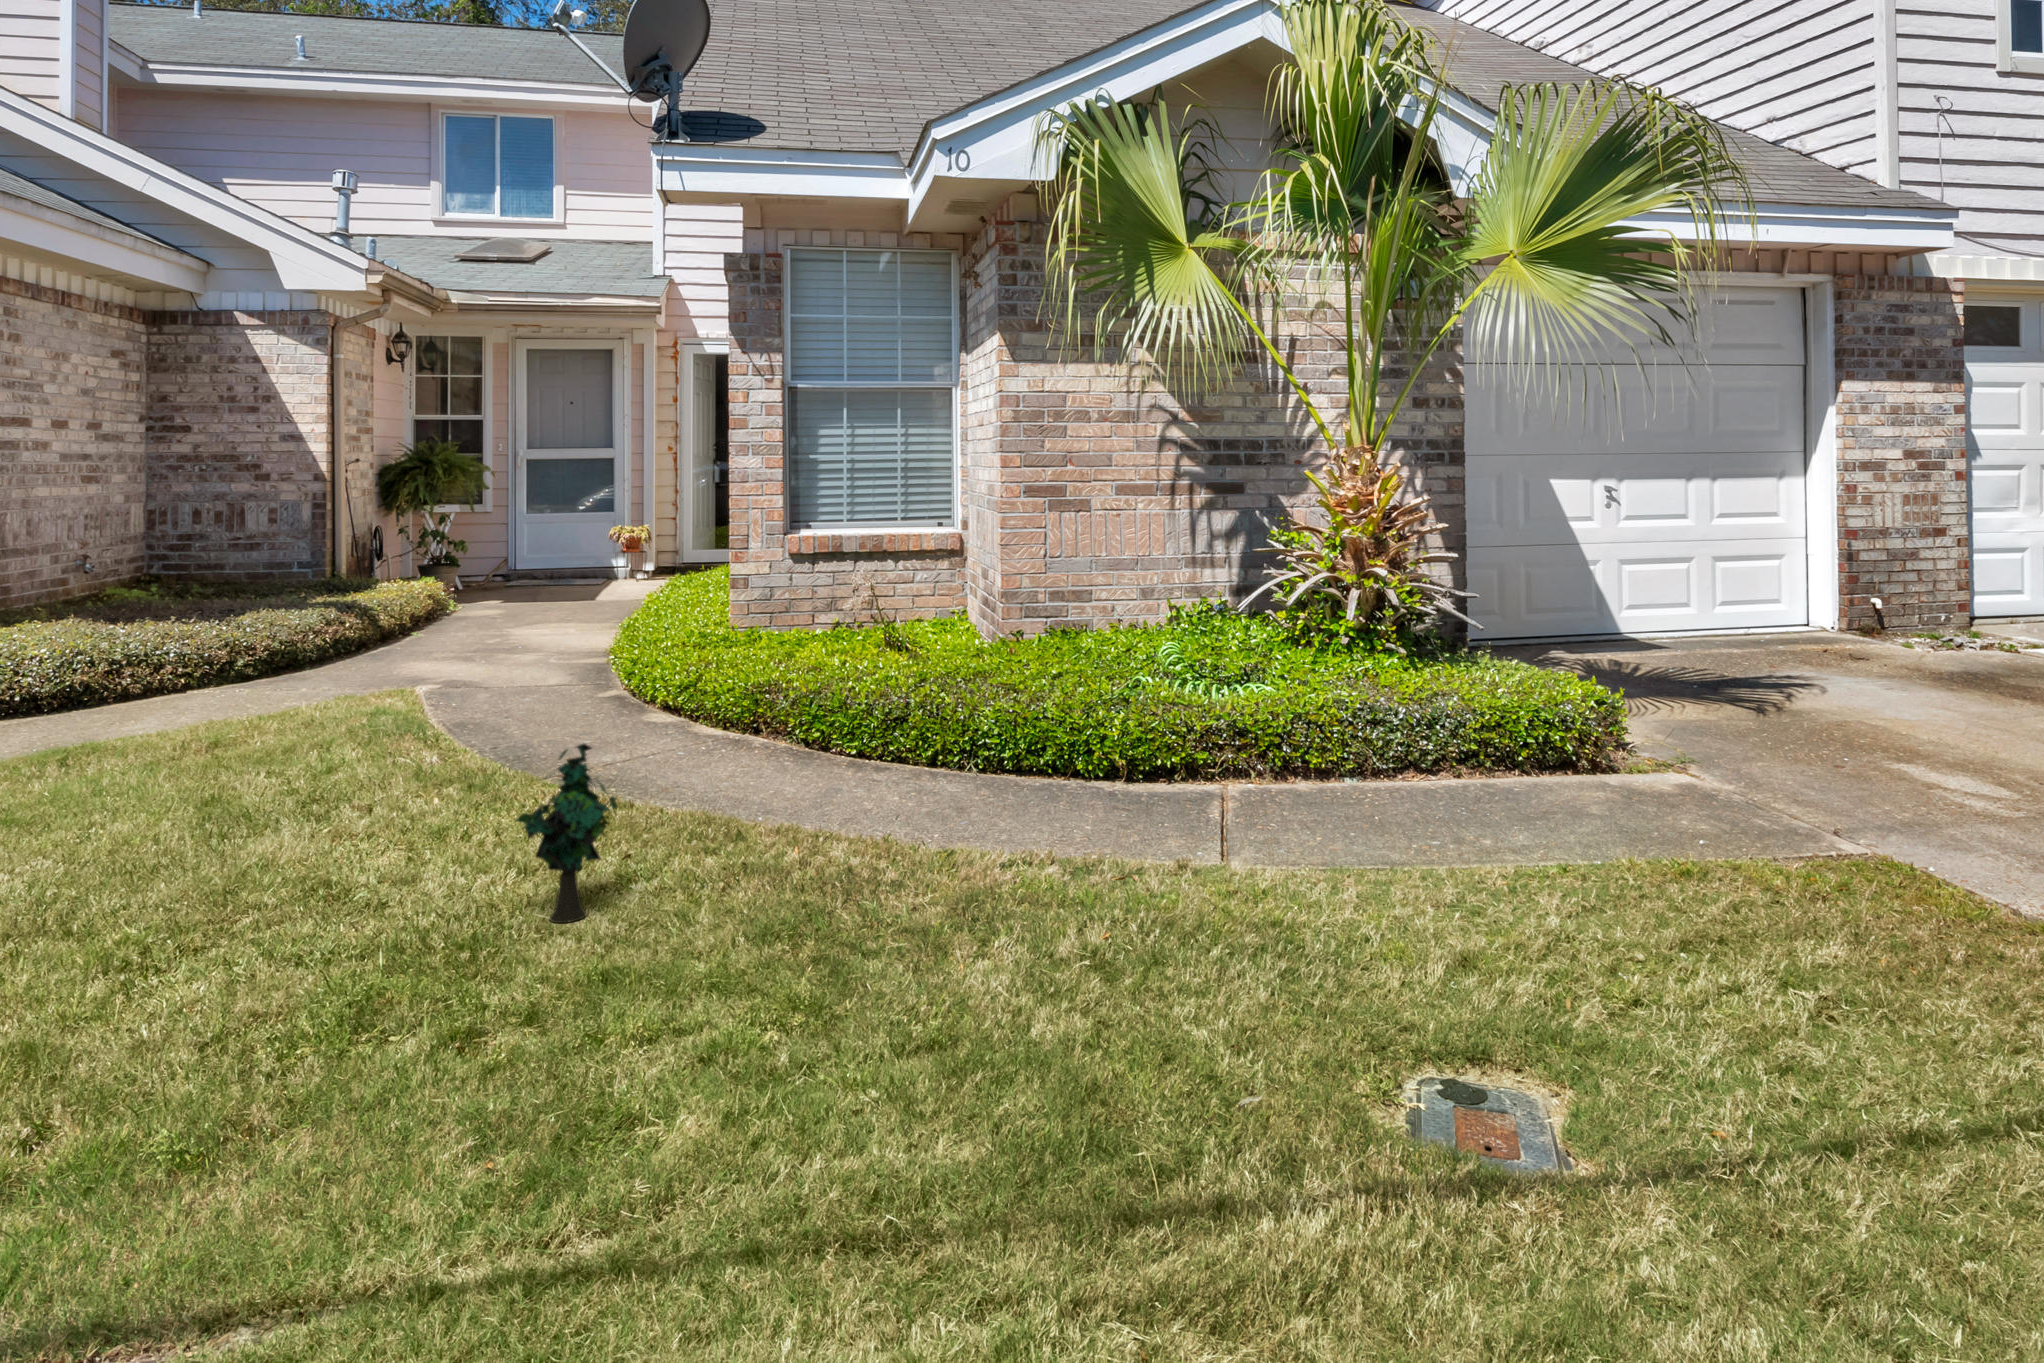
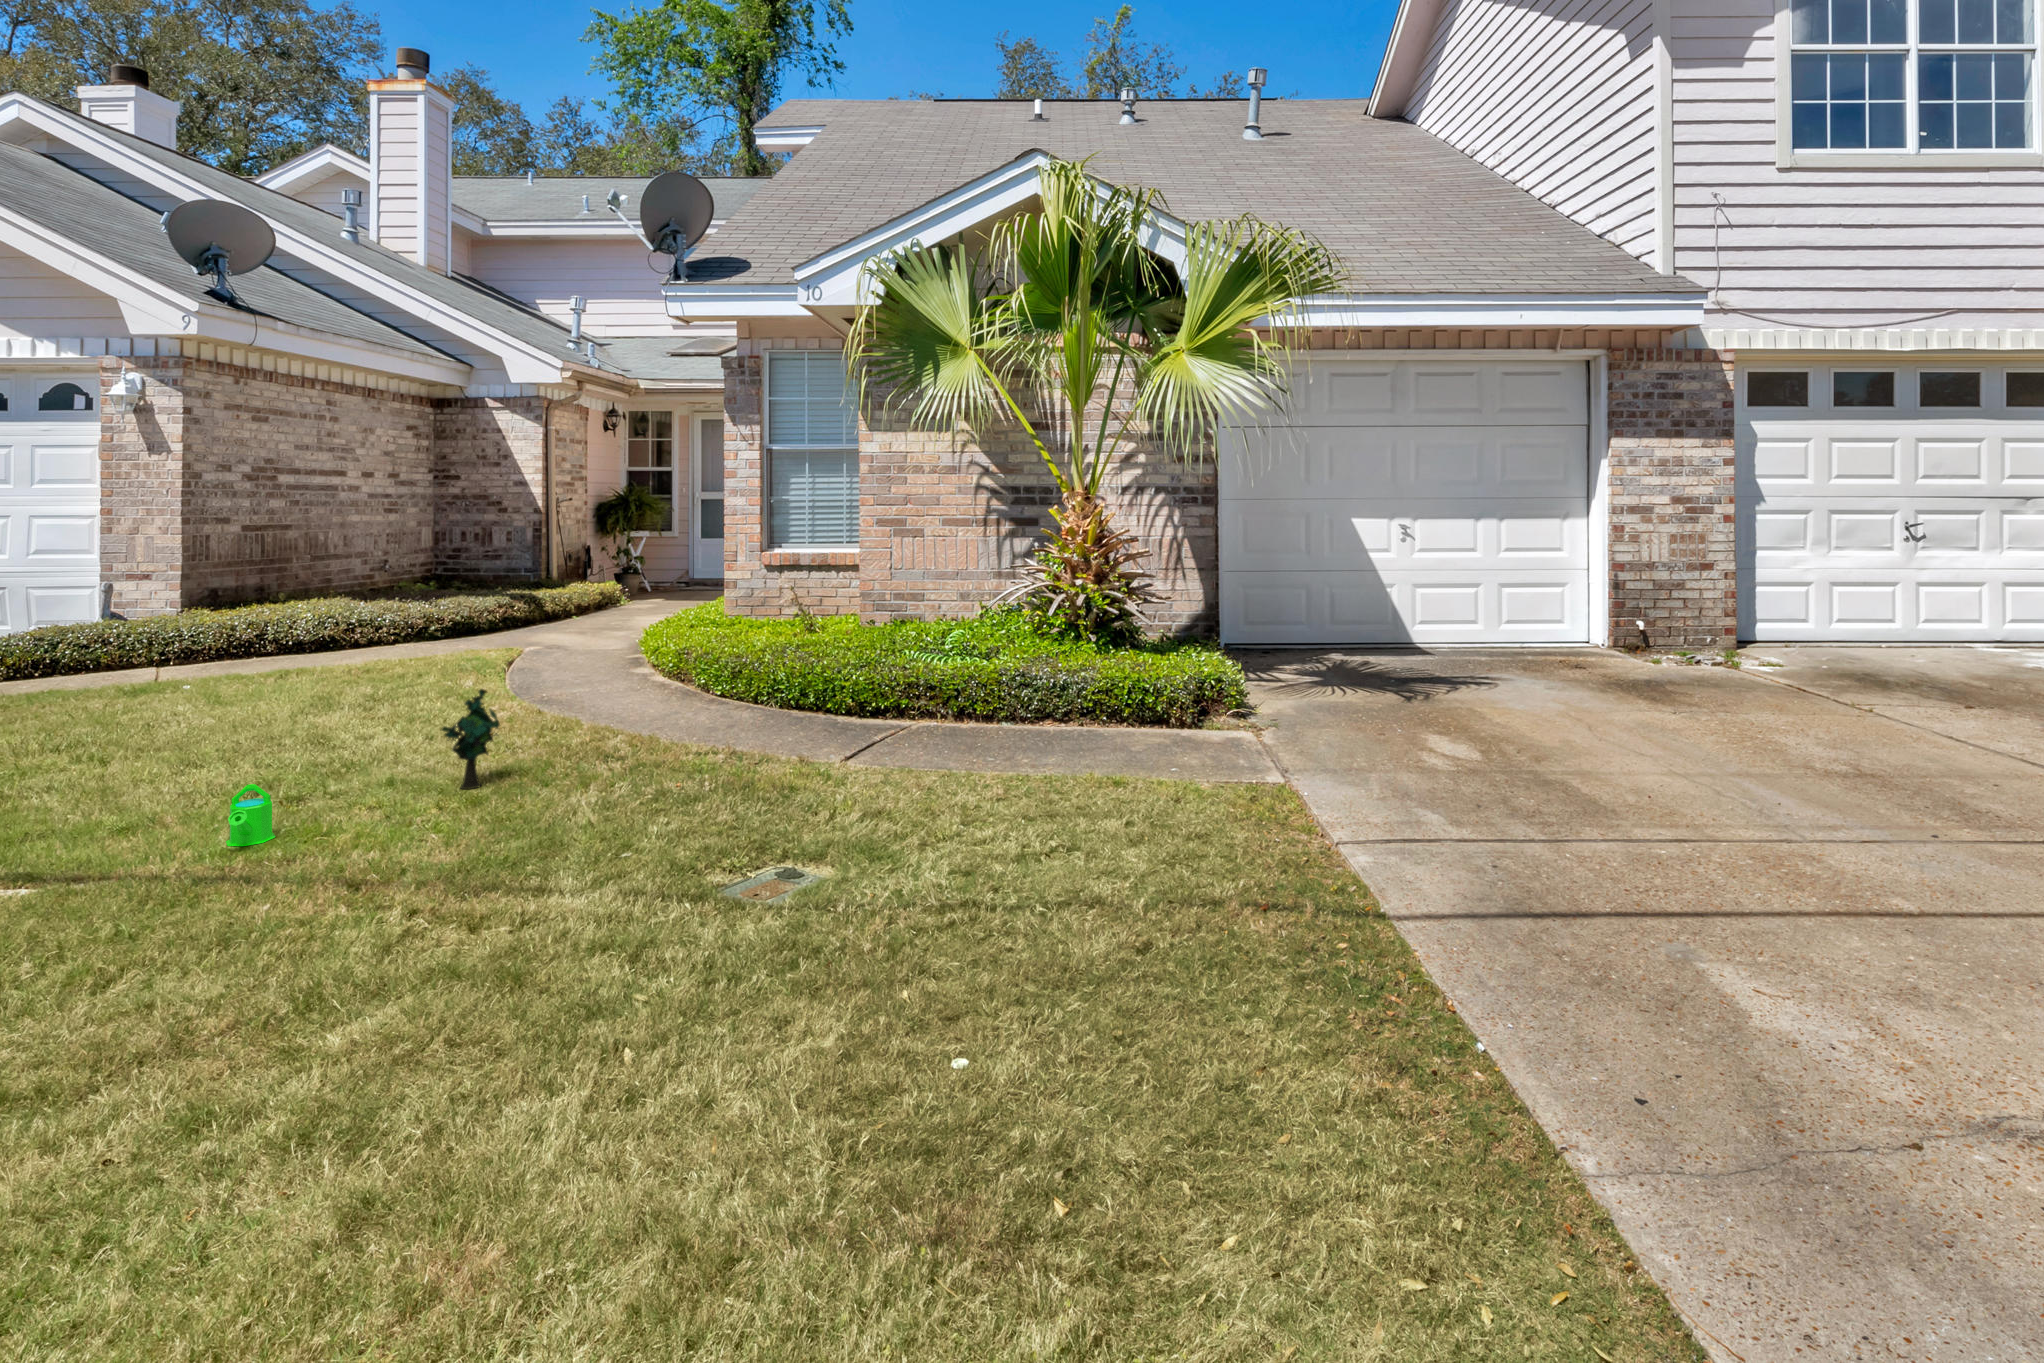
watering can: none [163,954,268,1086] -> present [226,784,275,846]

